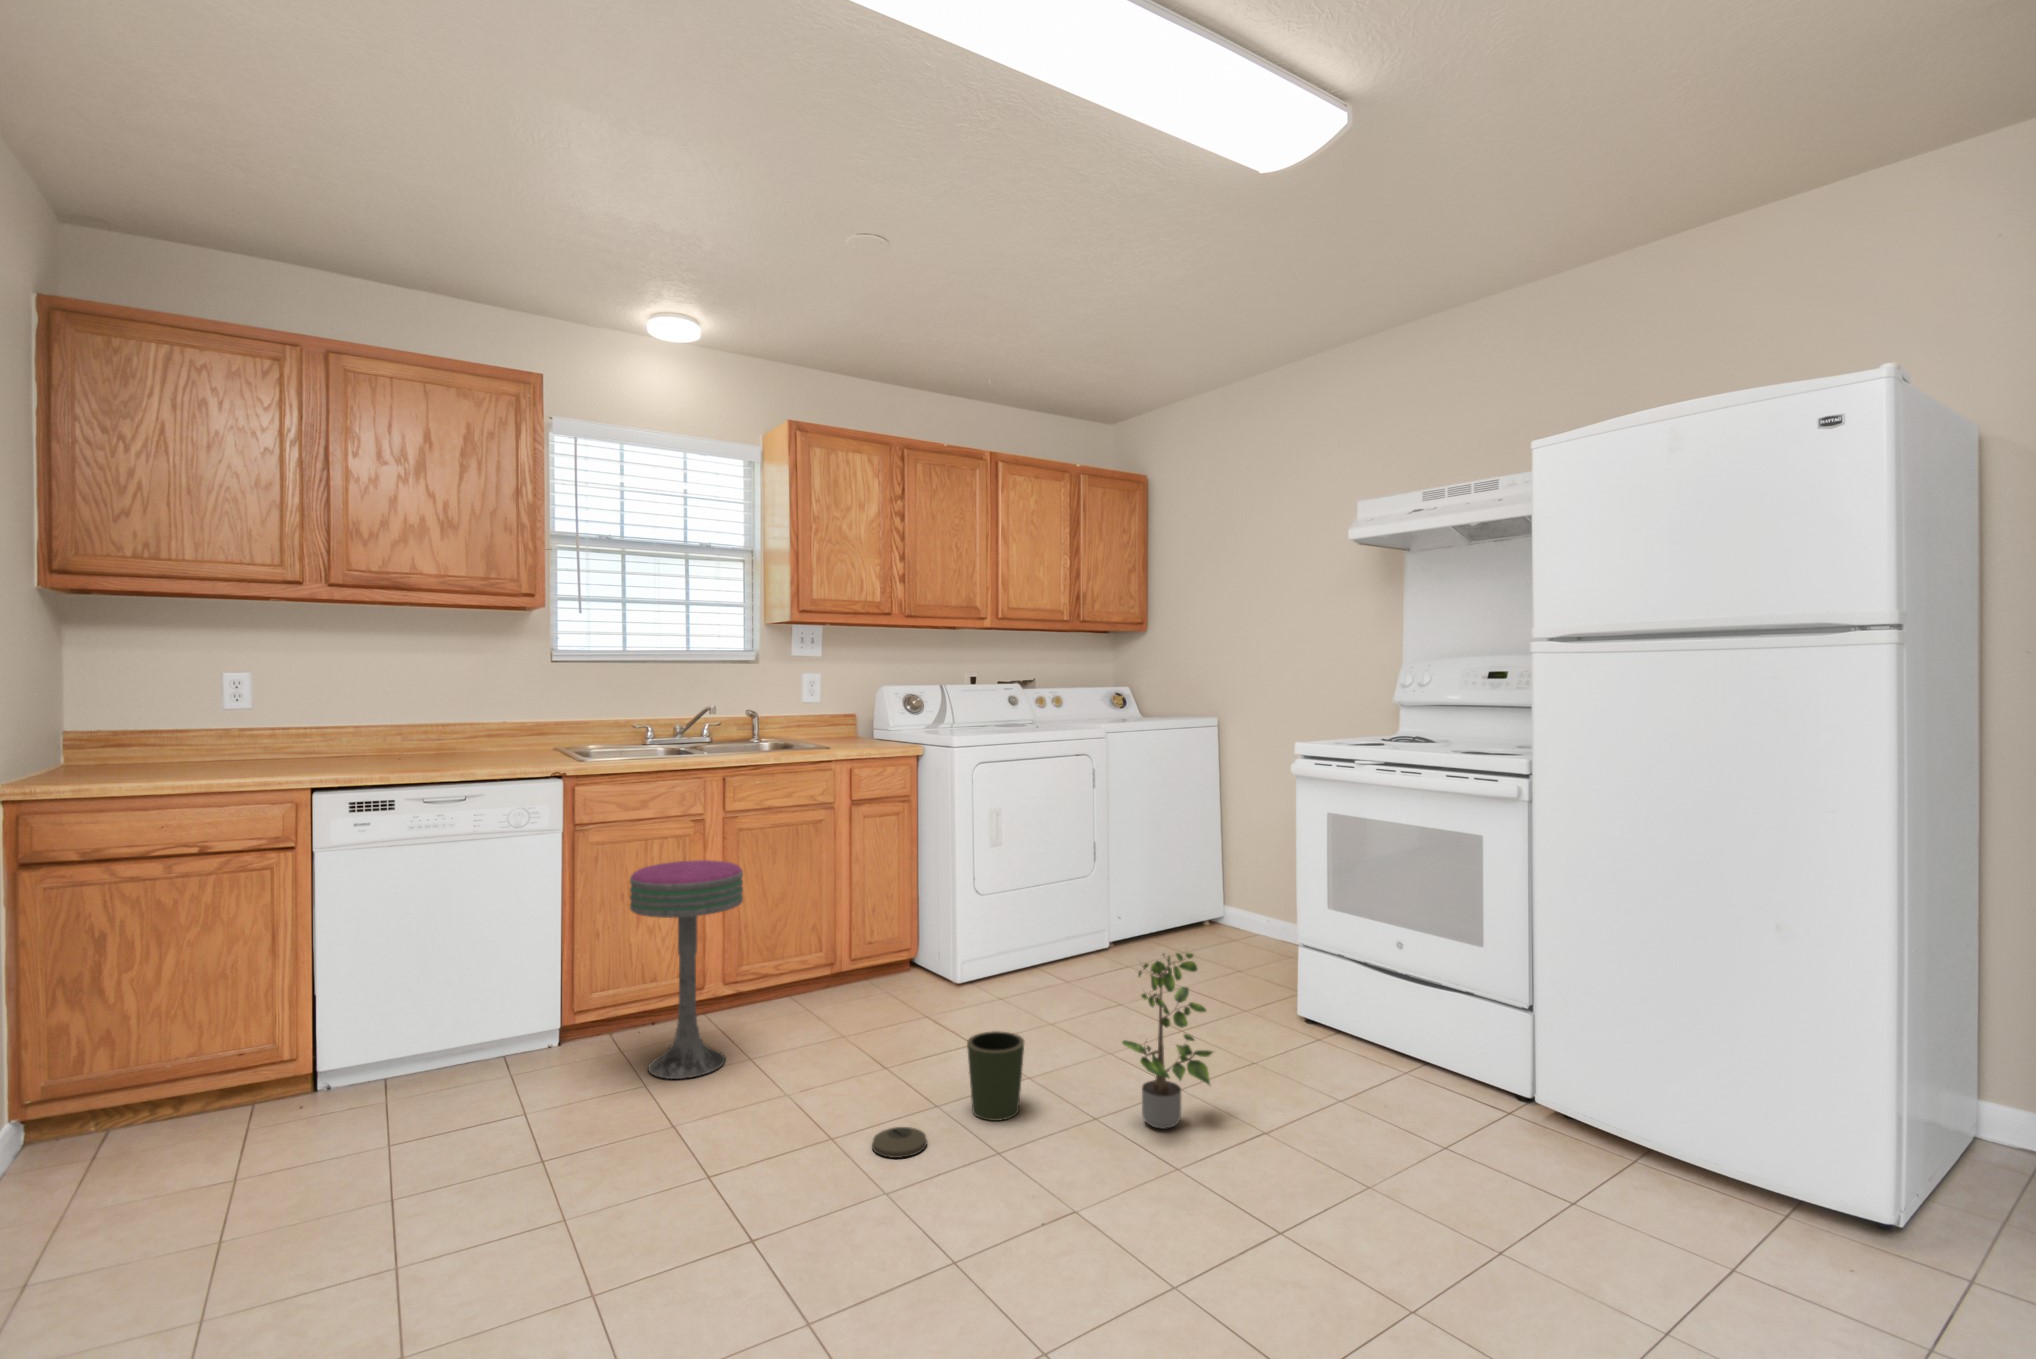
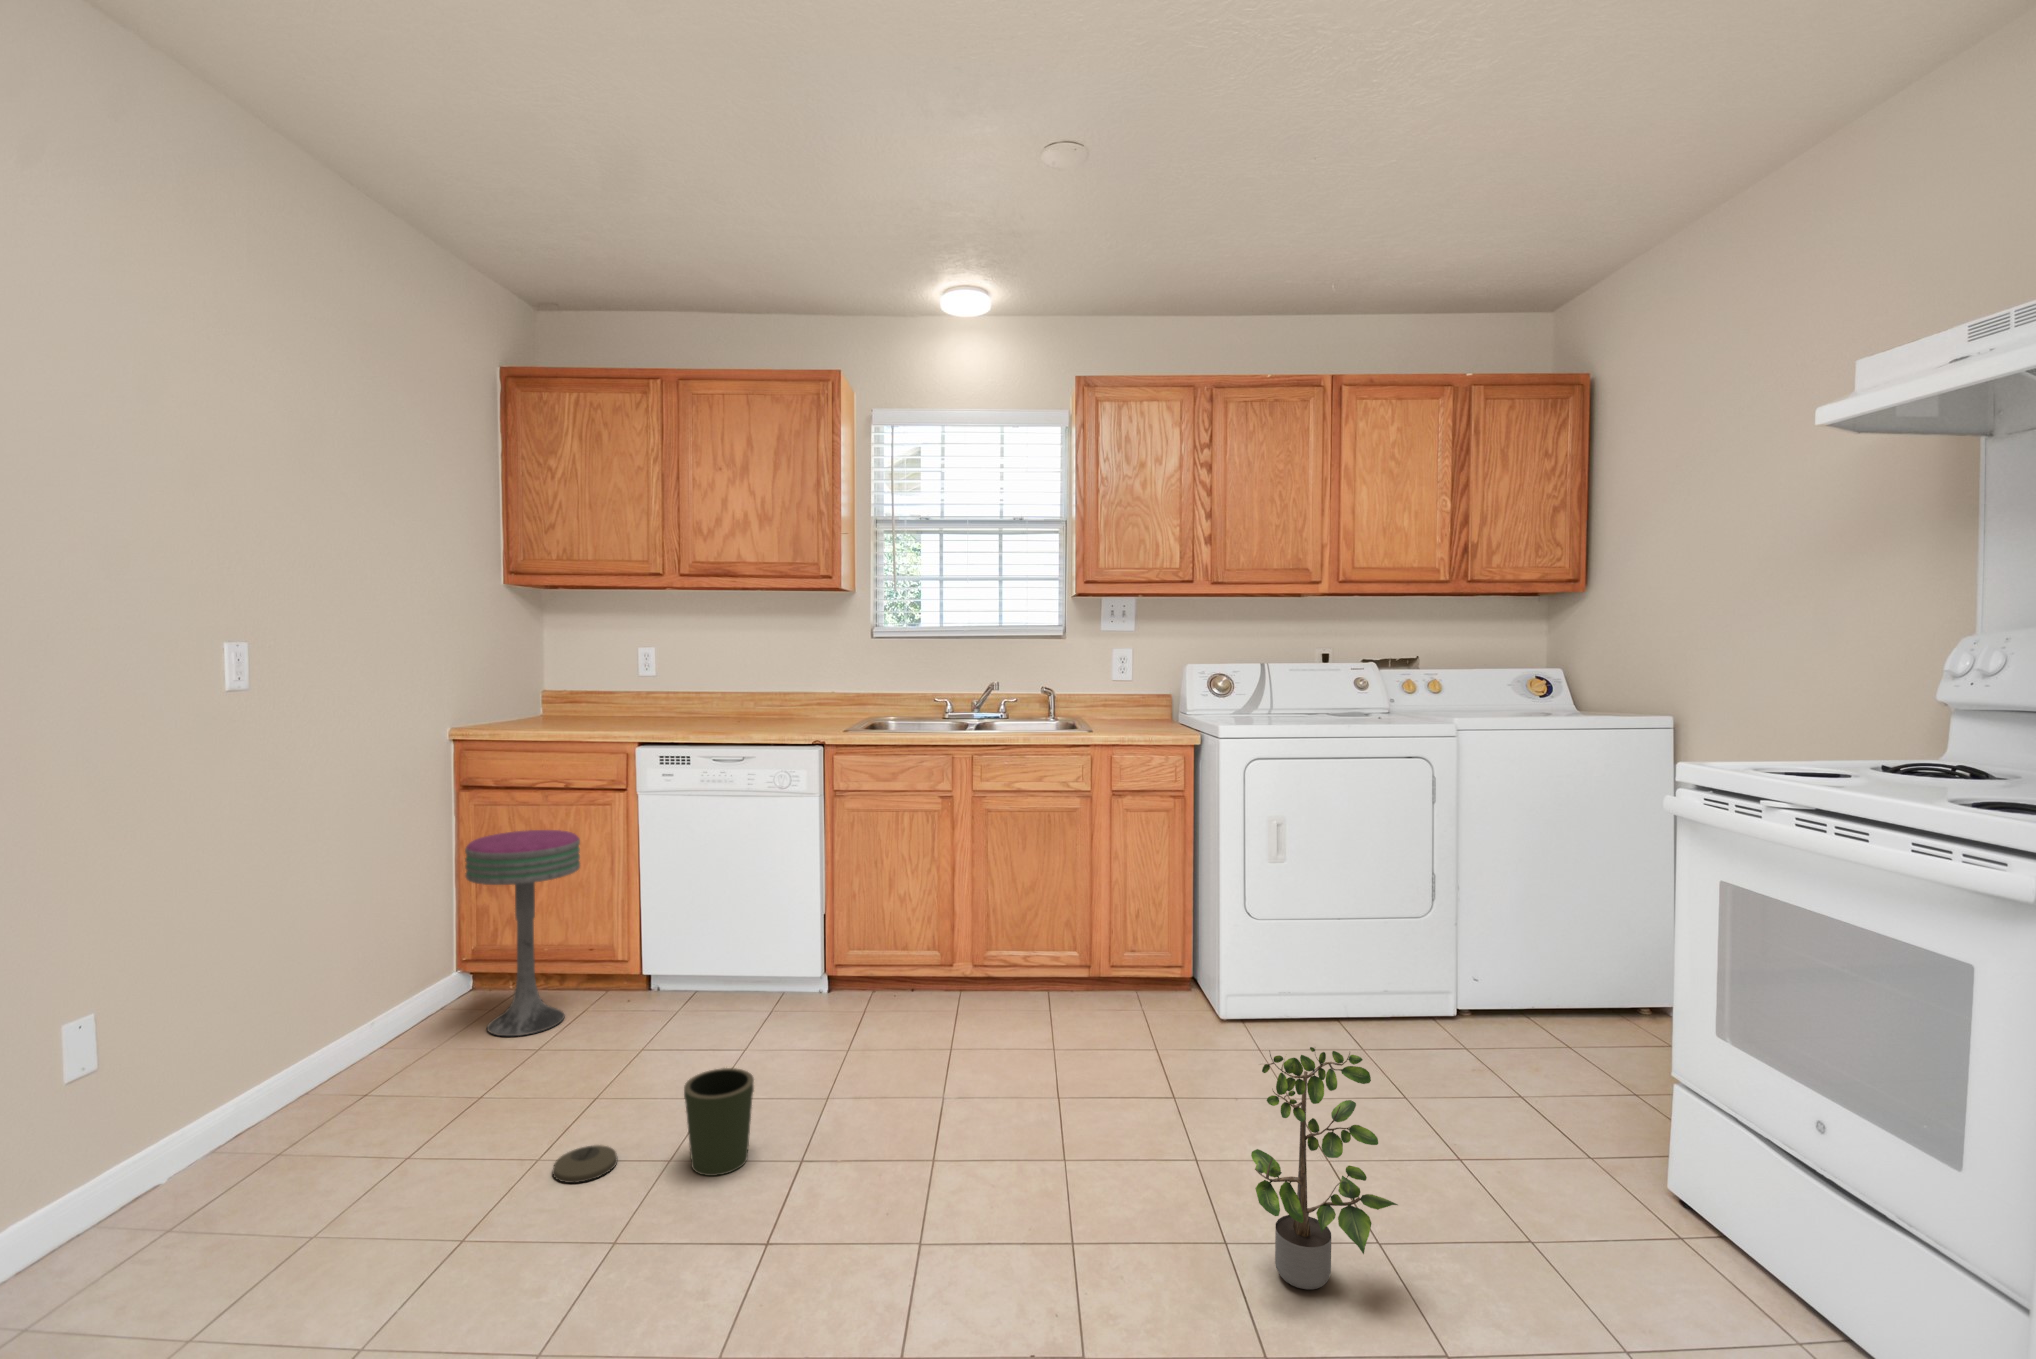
bar stool: present [630,860,743,1079] -> present [465,830,580,1036]
trash can: present [872,1031,1024,1158] -> present [552,1068,754,1183]

